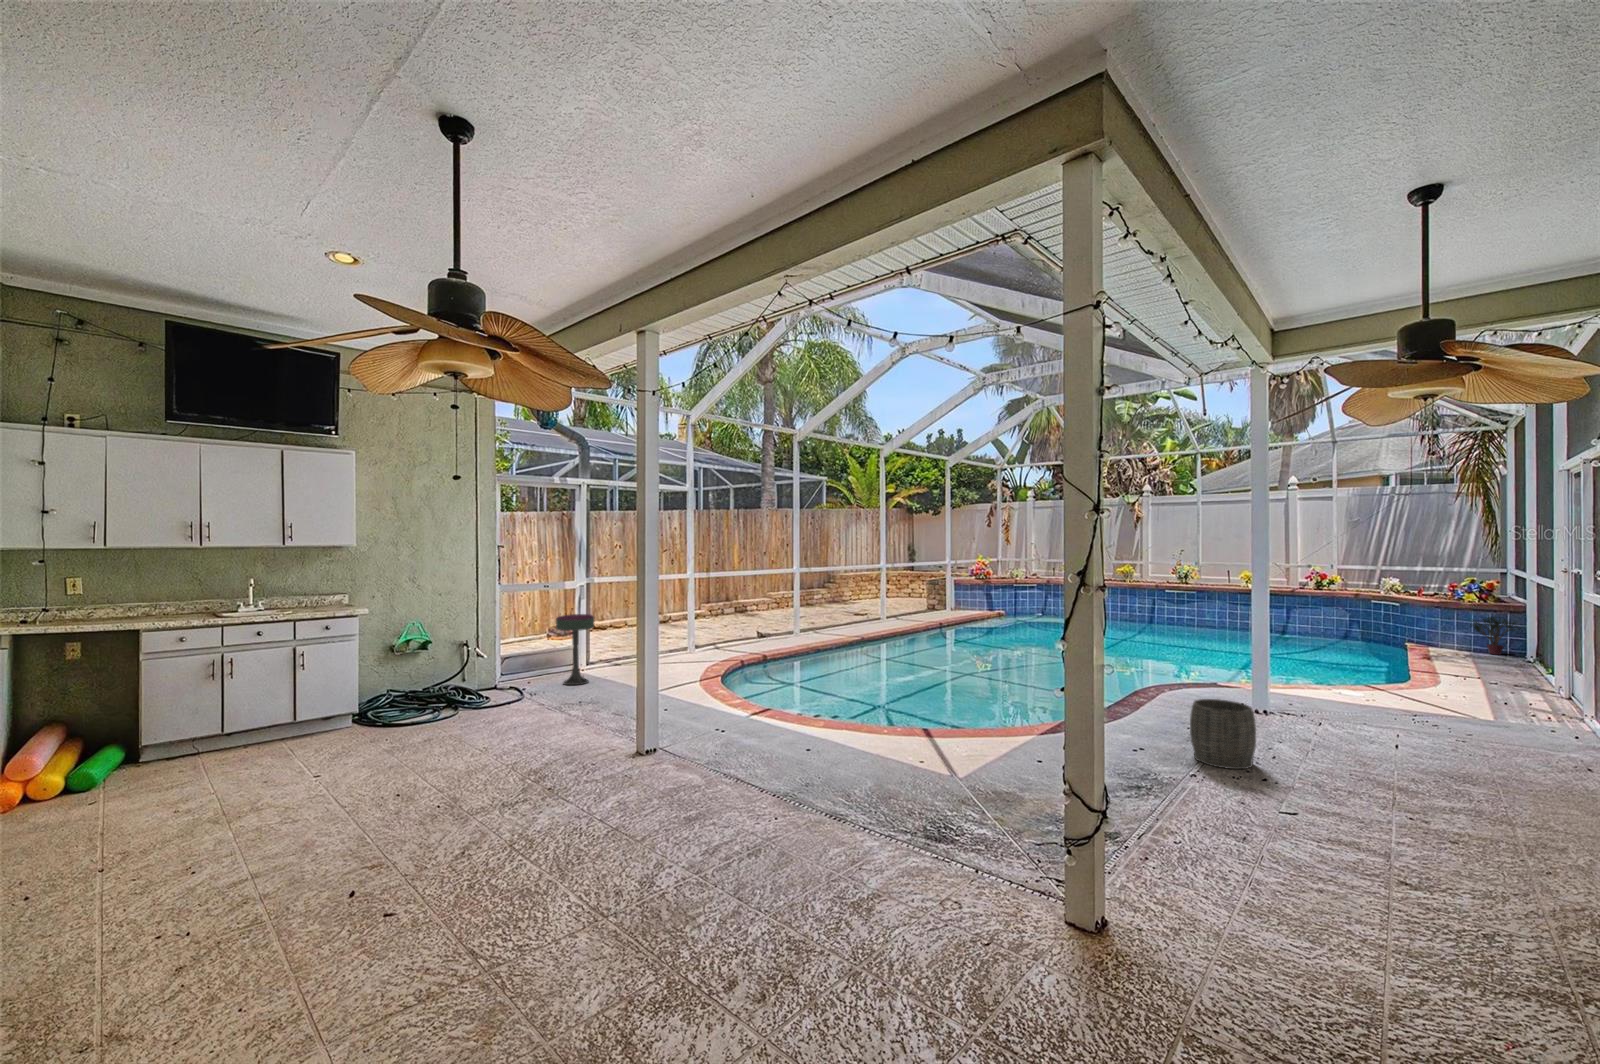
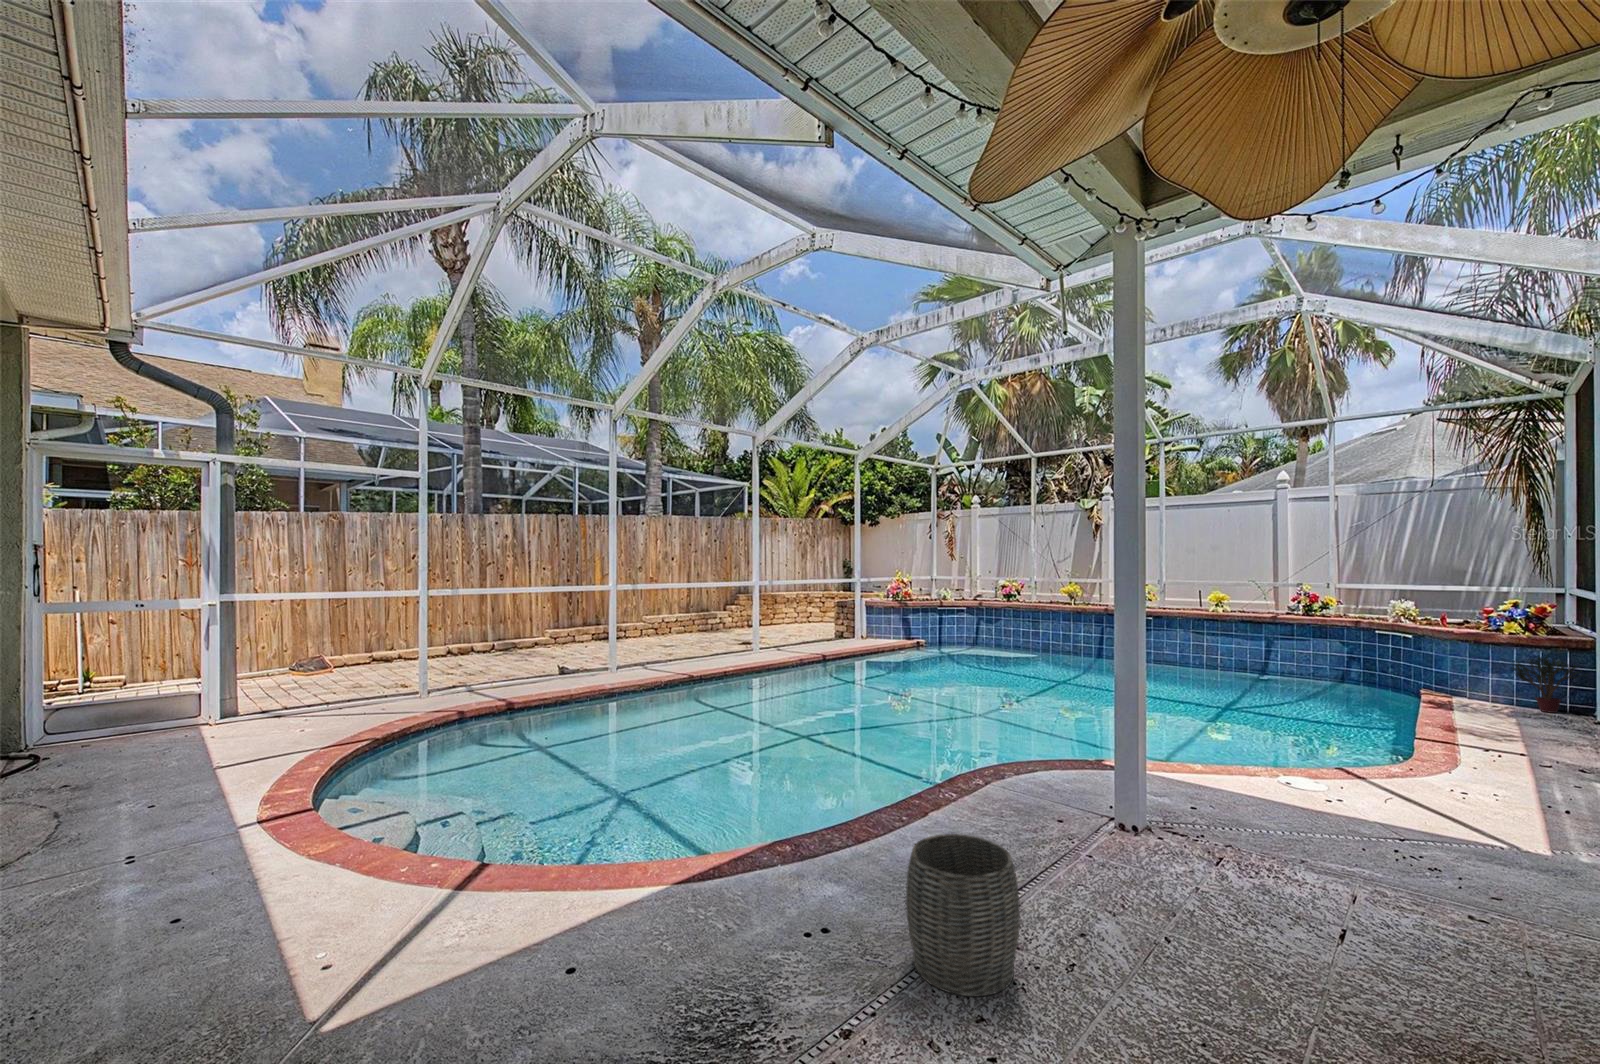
bar stool: present [556,614,594,685] -> none [149,651,218,754]

